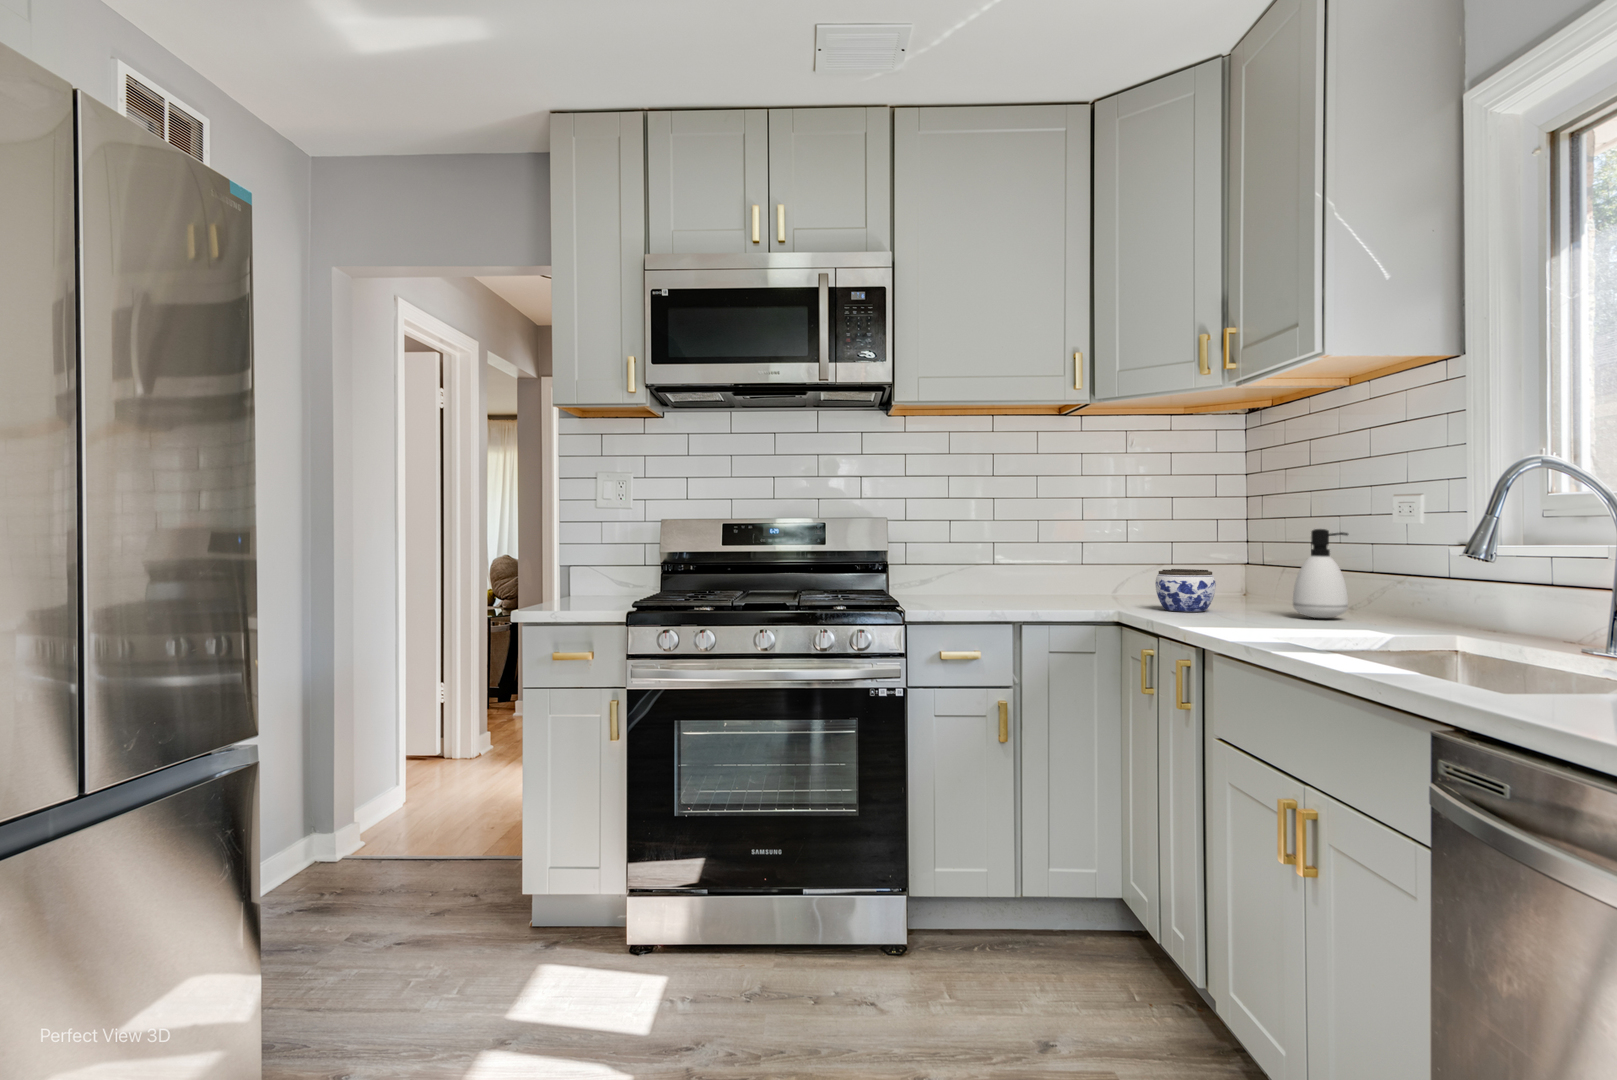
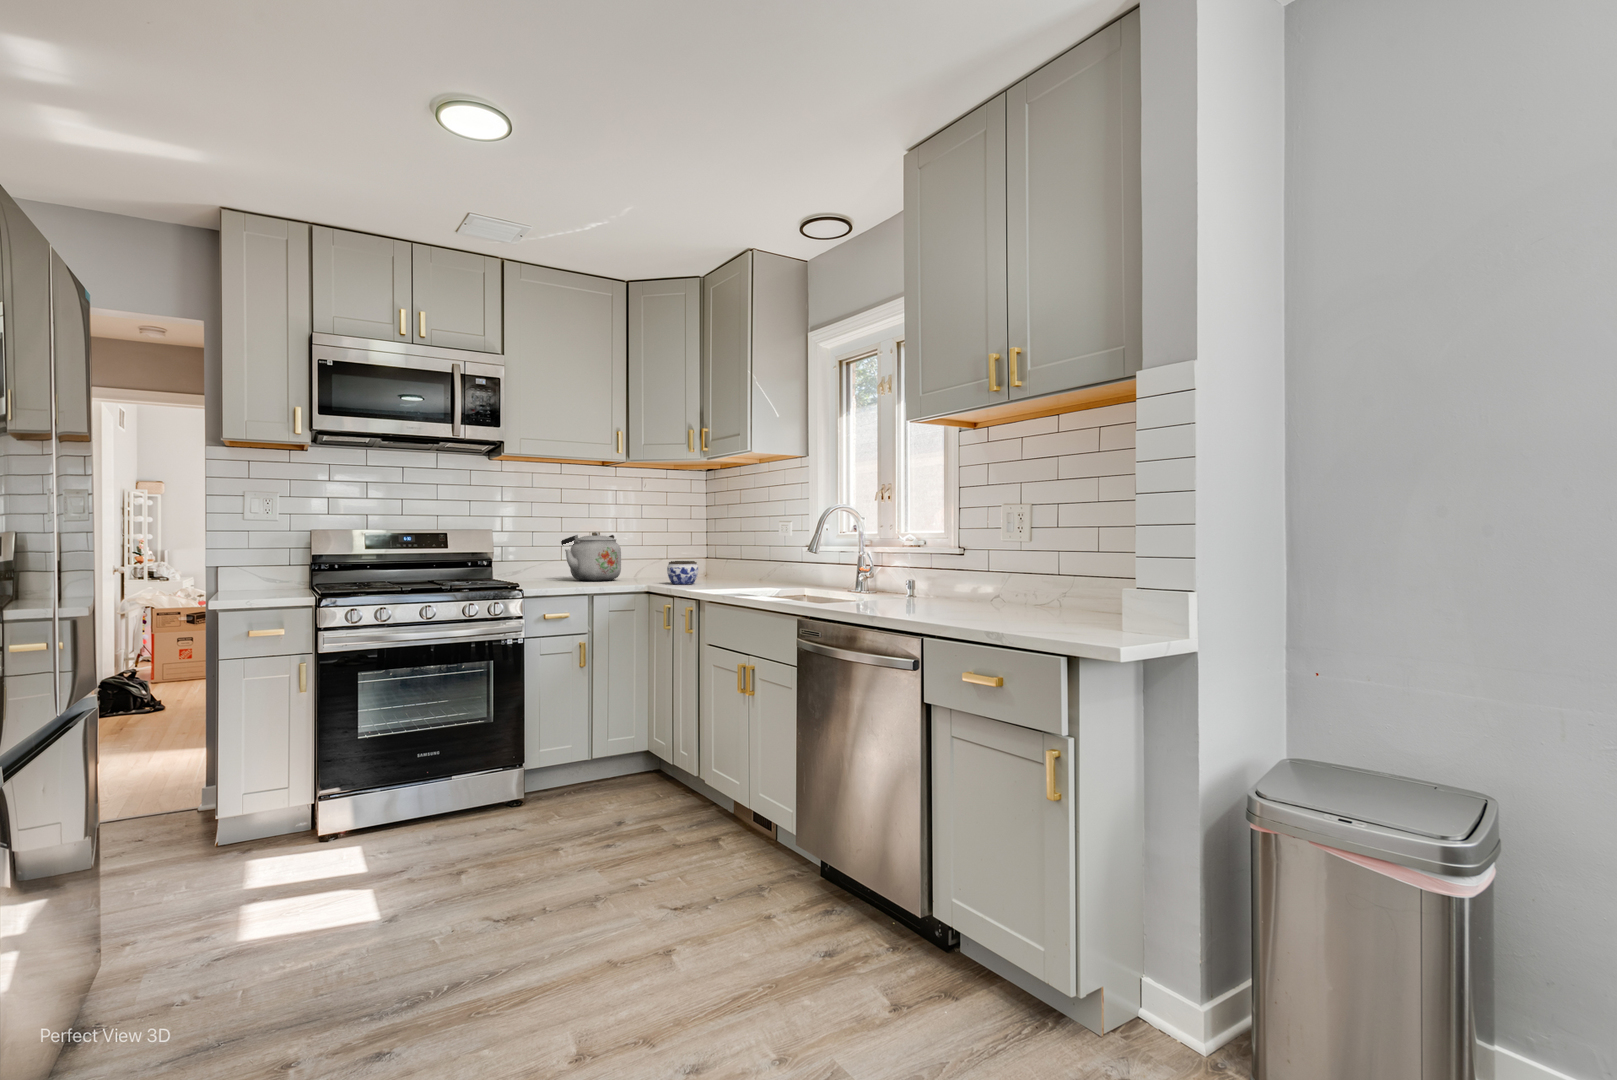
kettle: none [994,520,1086,597] -> present [561,532,621,581]
soap dispenser: present [1293,529,1348,618] -> none [736,539,761,585]

